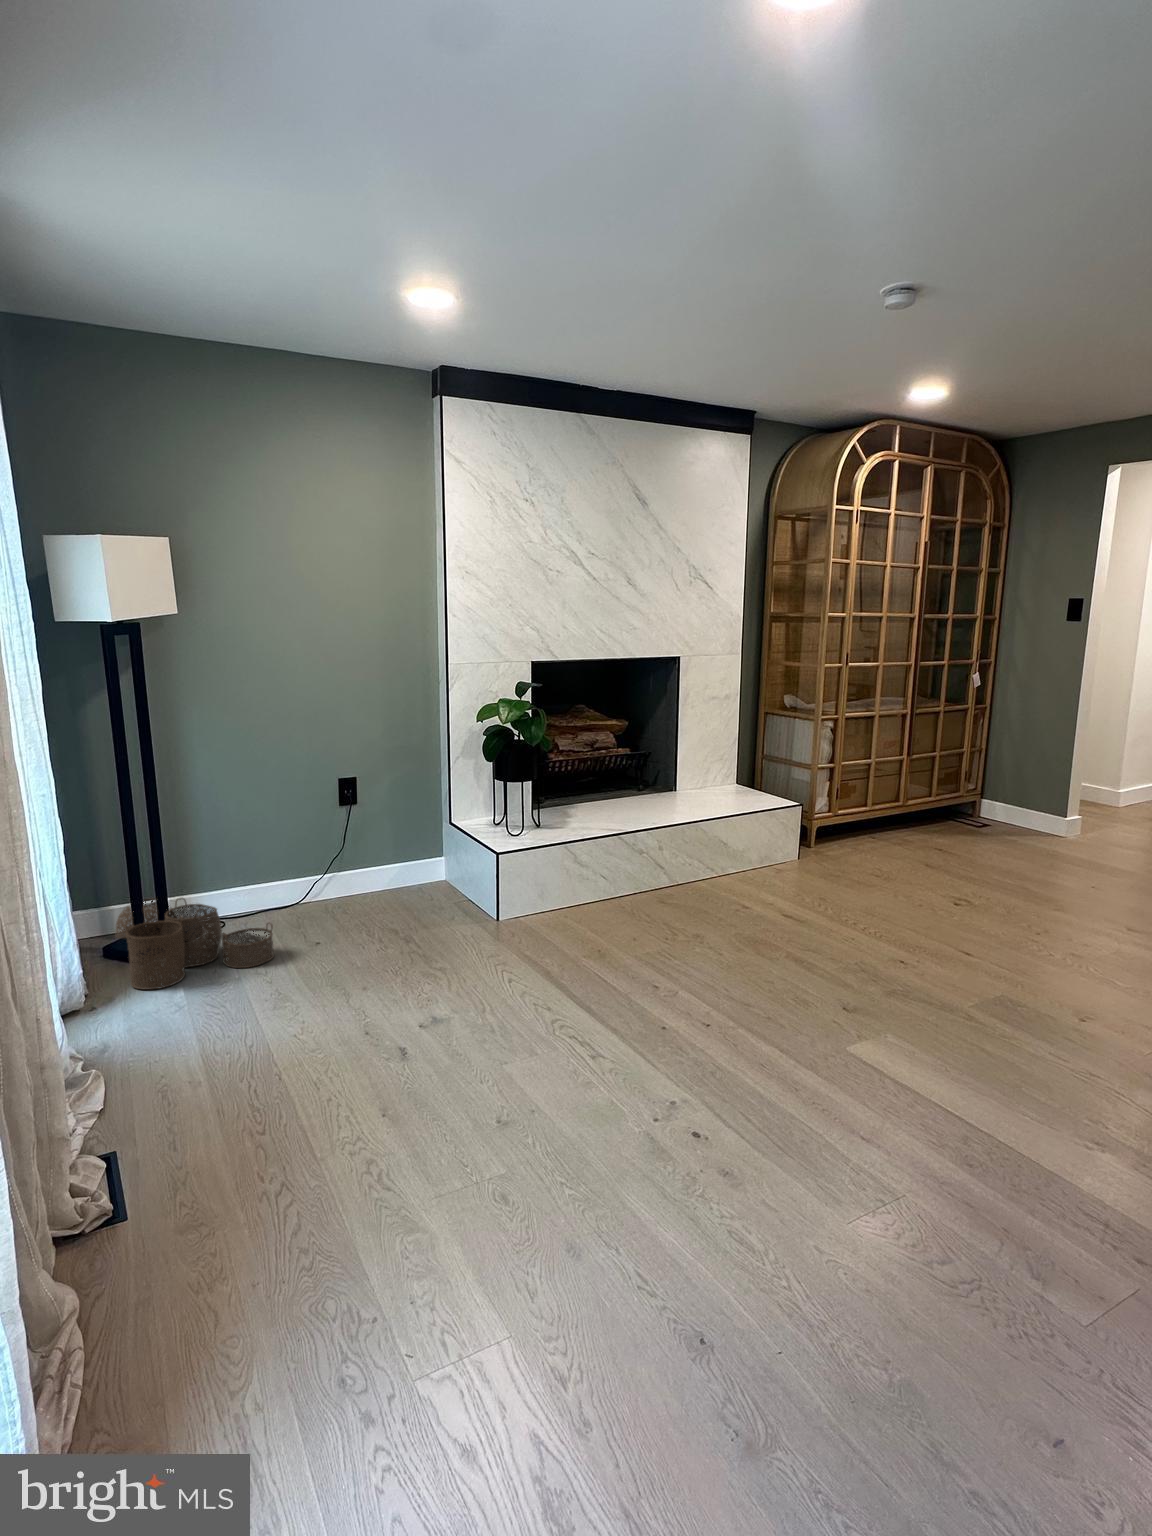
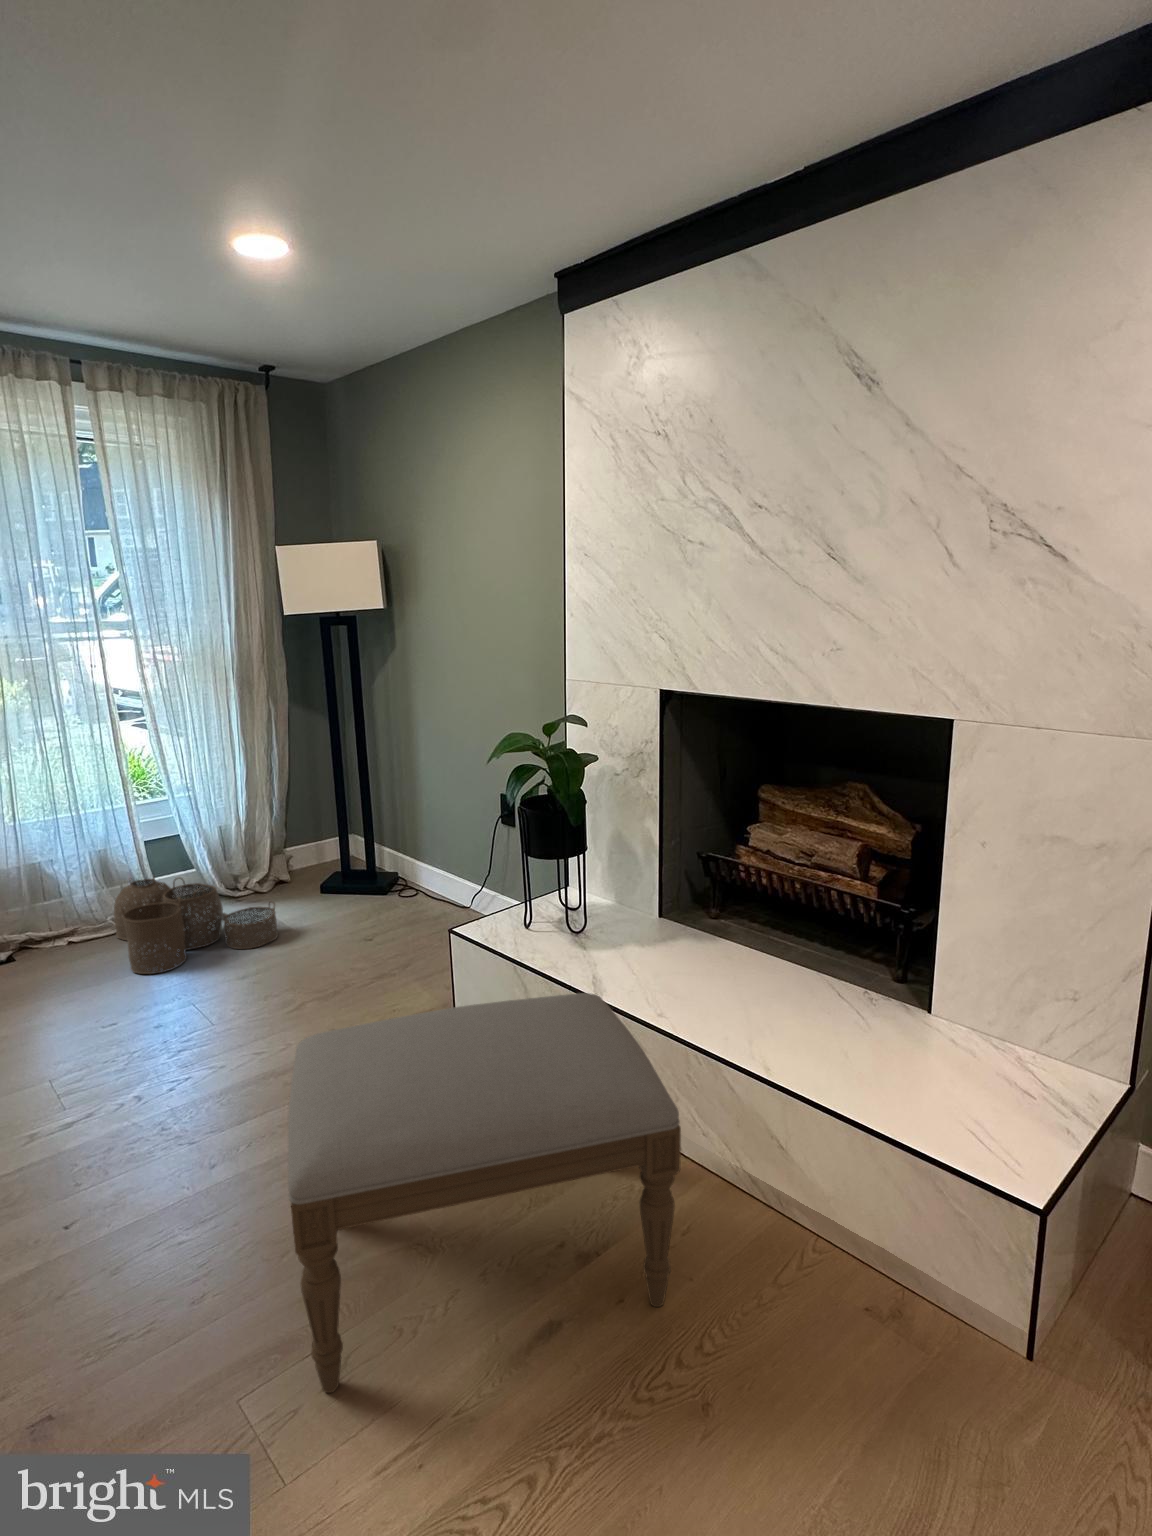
ottoman: none [298,1013,670,1395] -> present [288,993,681,1393]

